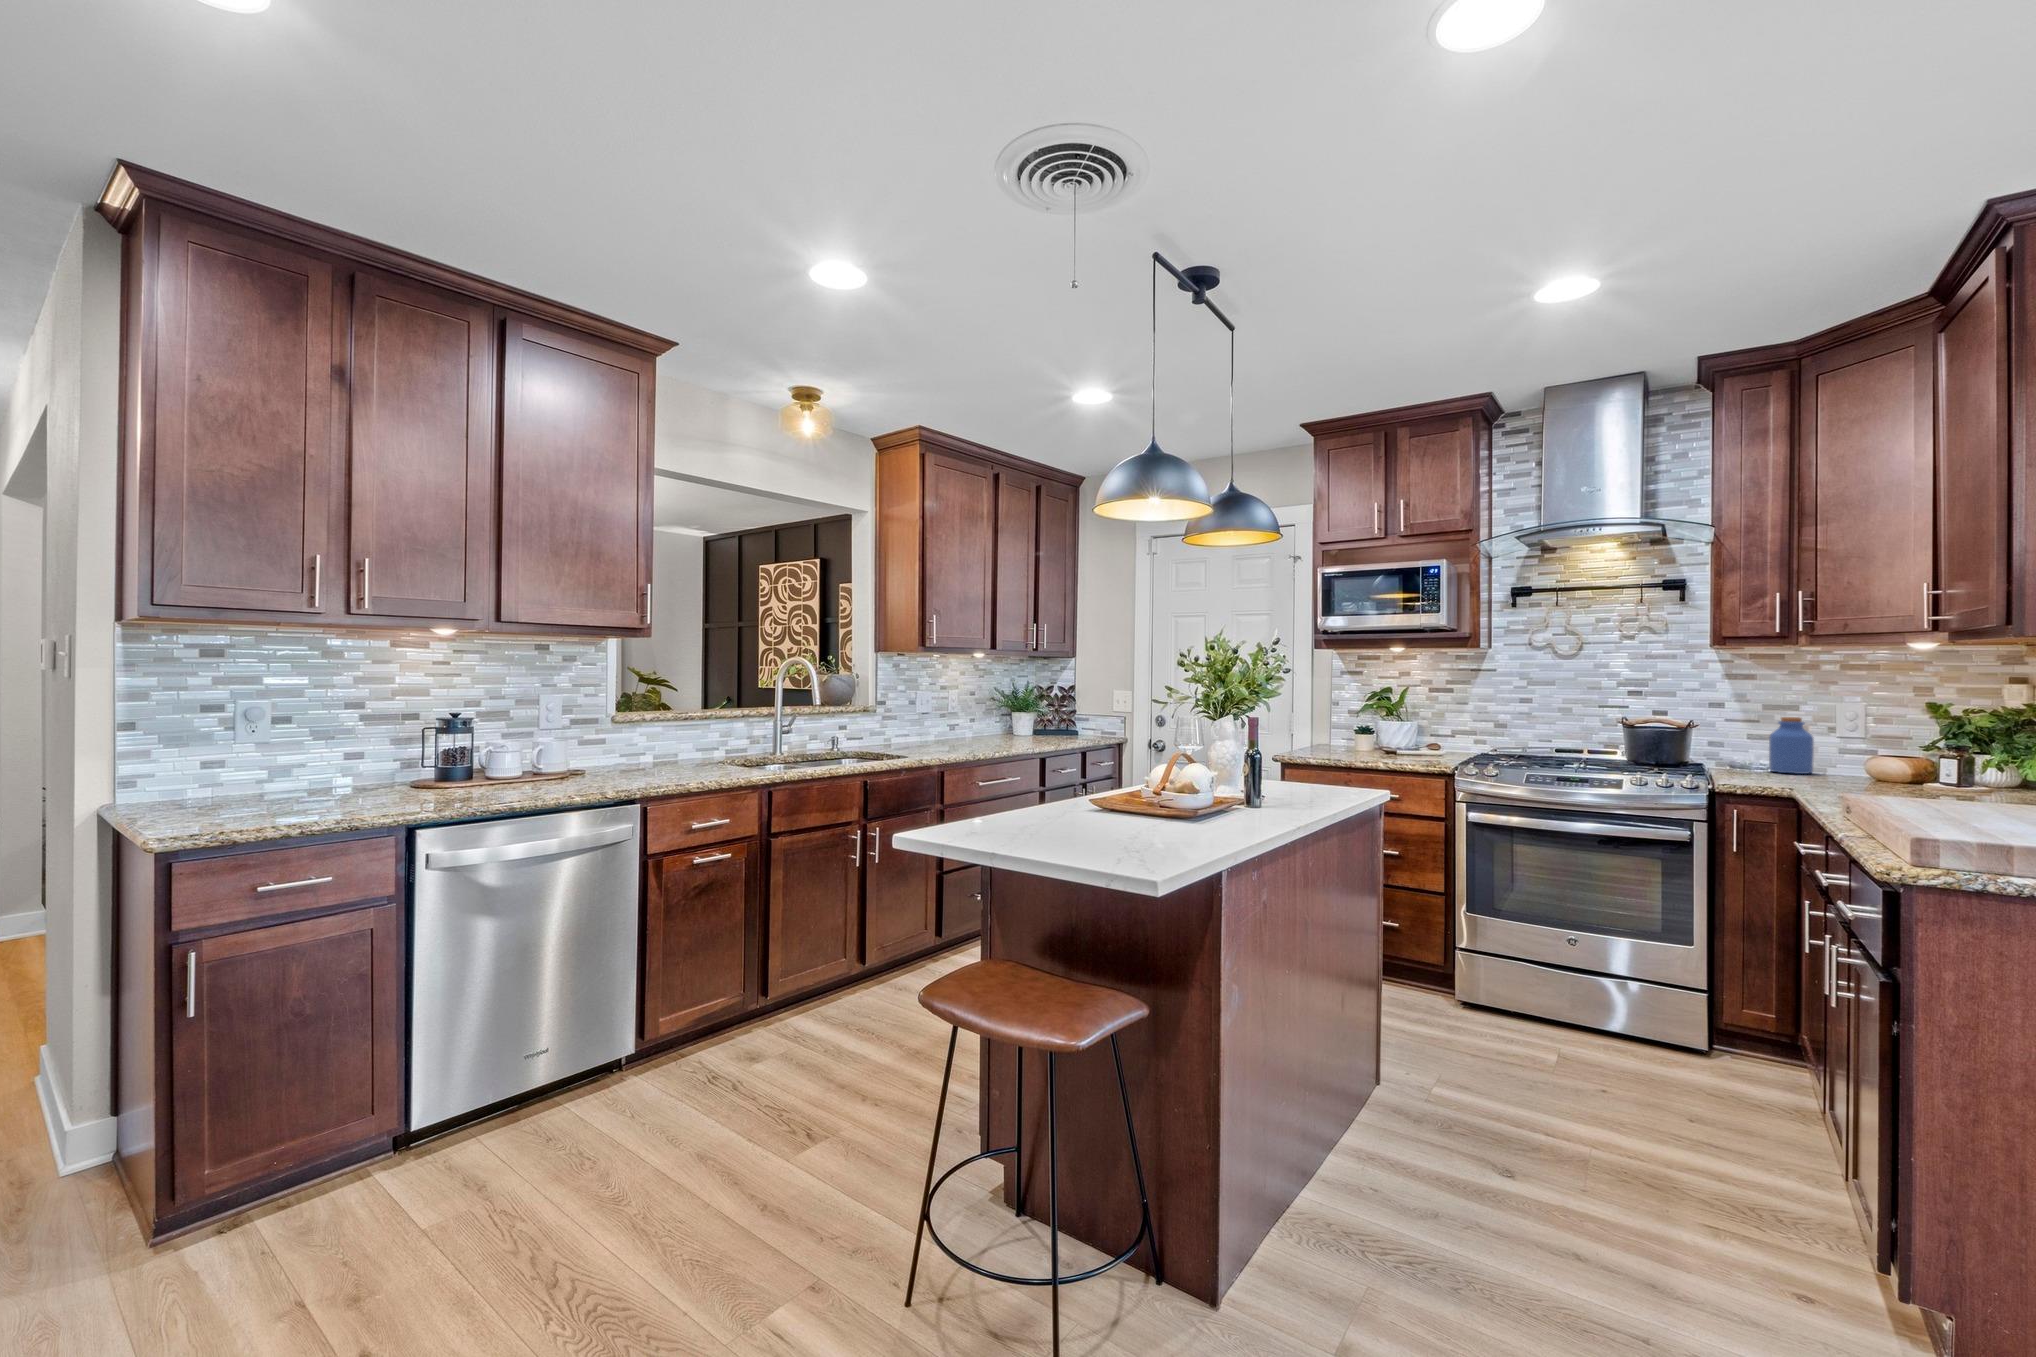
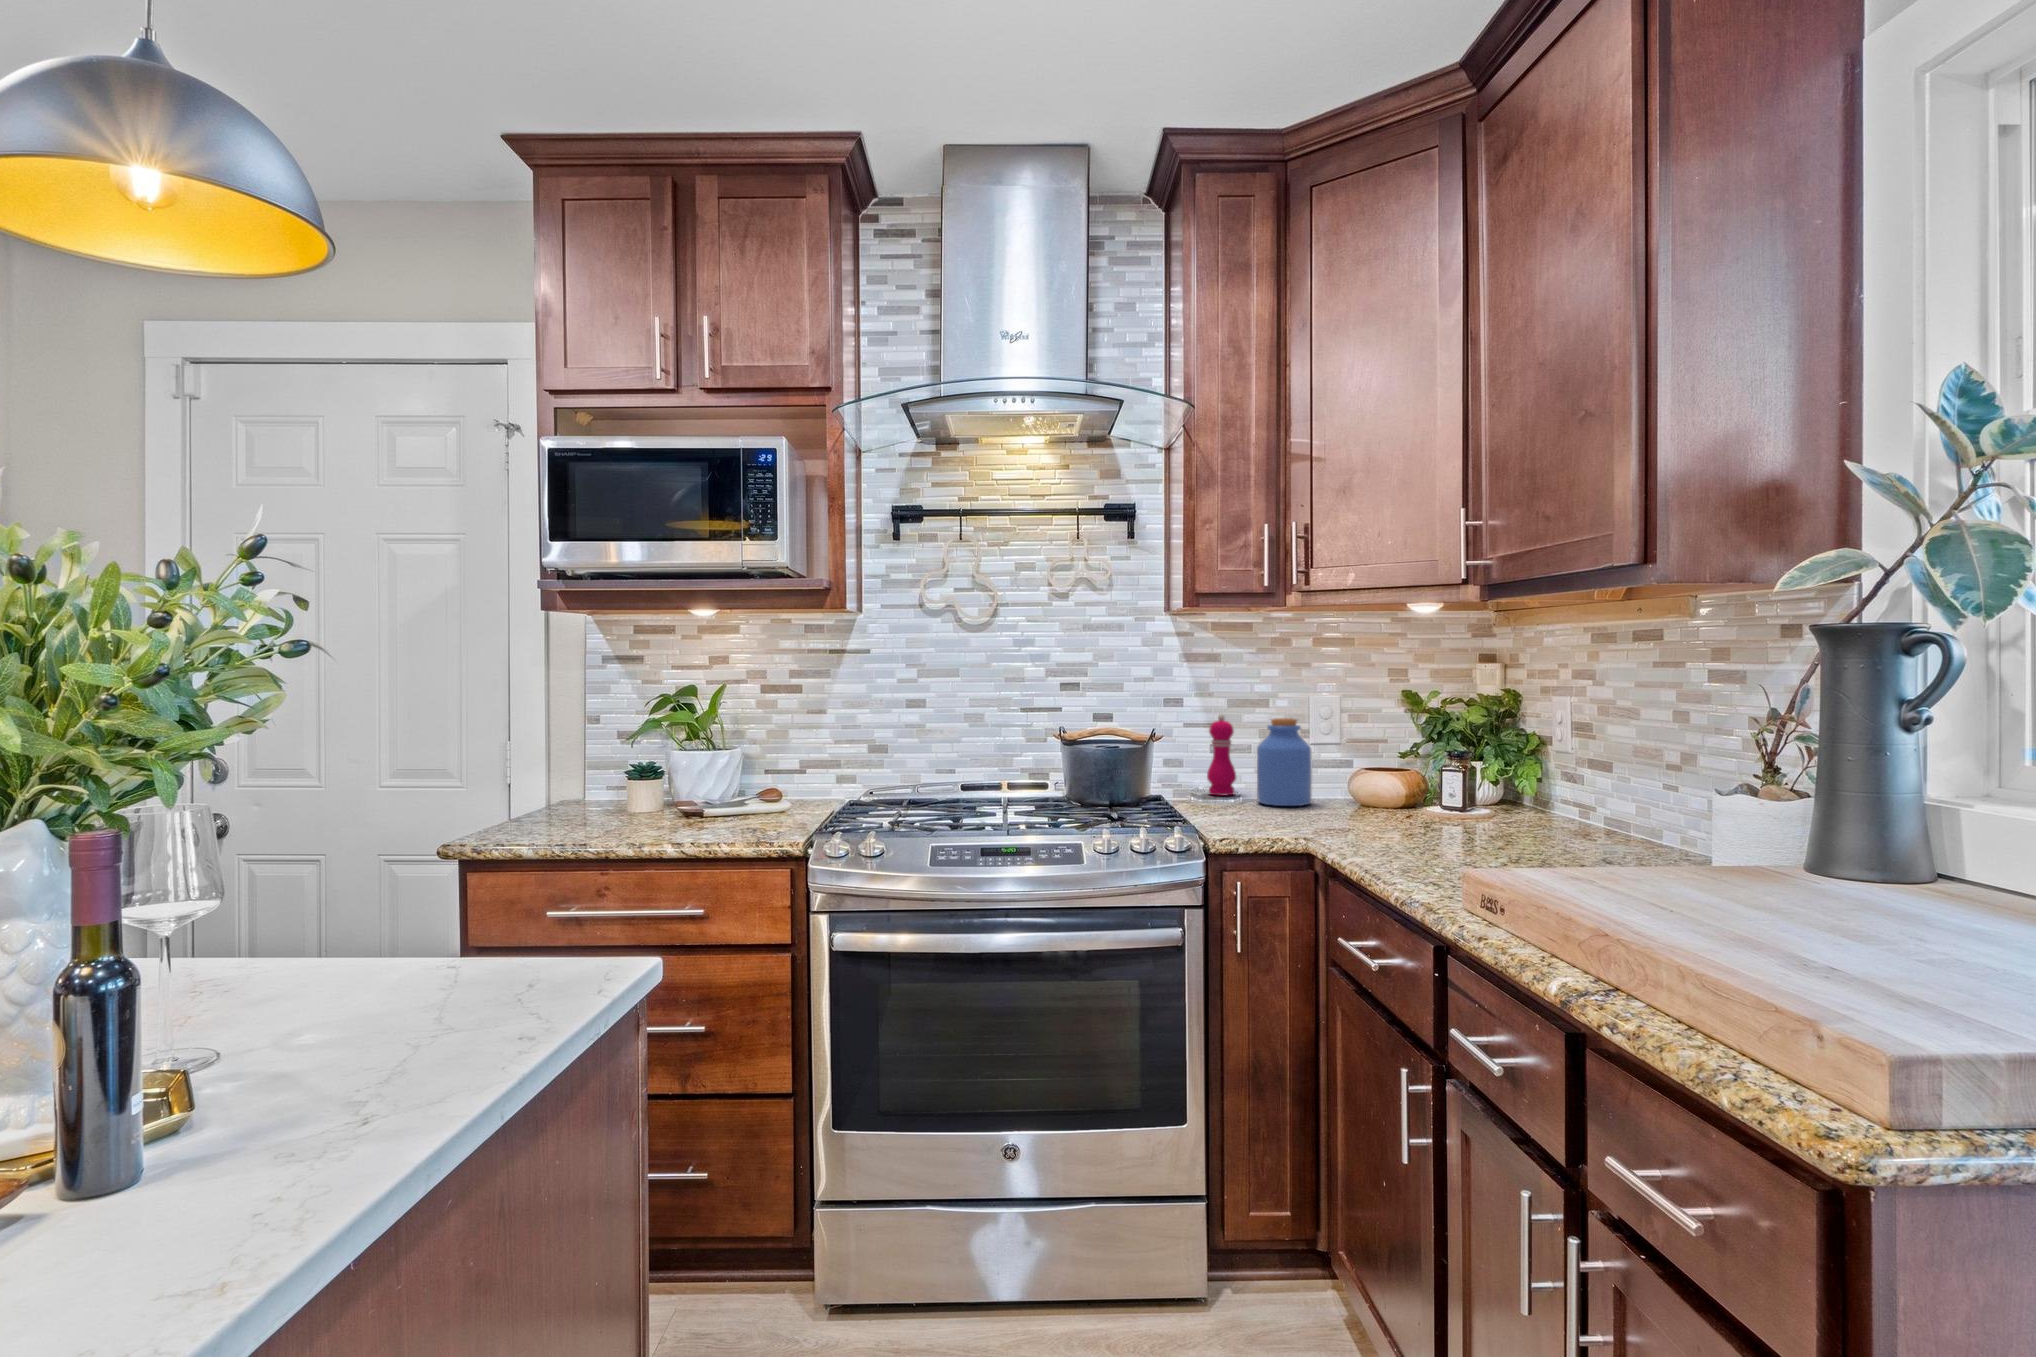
pepper mill: none [1737,714,1761,767] -> present [1207,714,1236,796]

